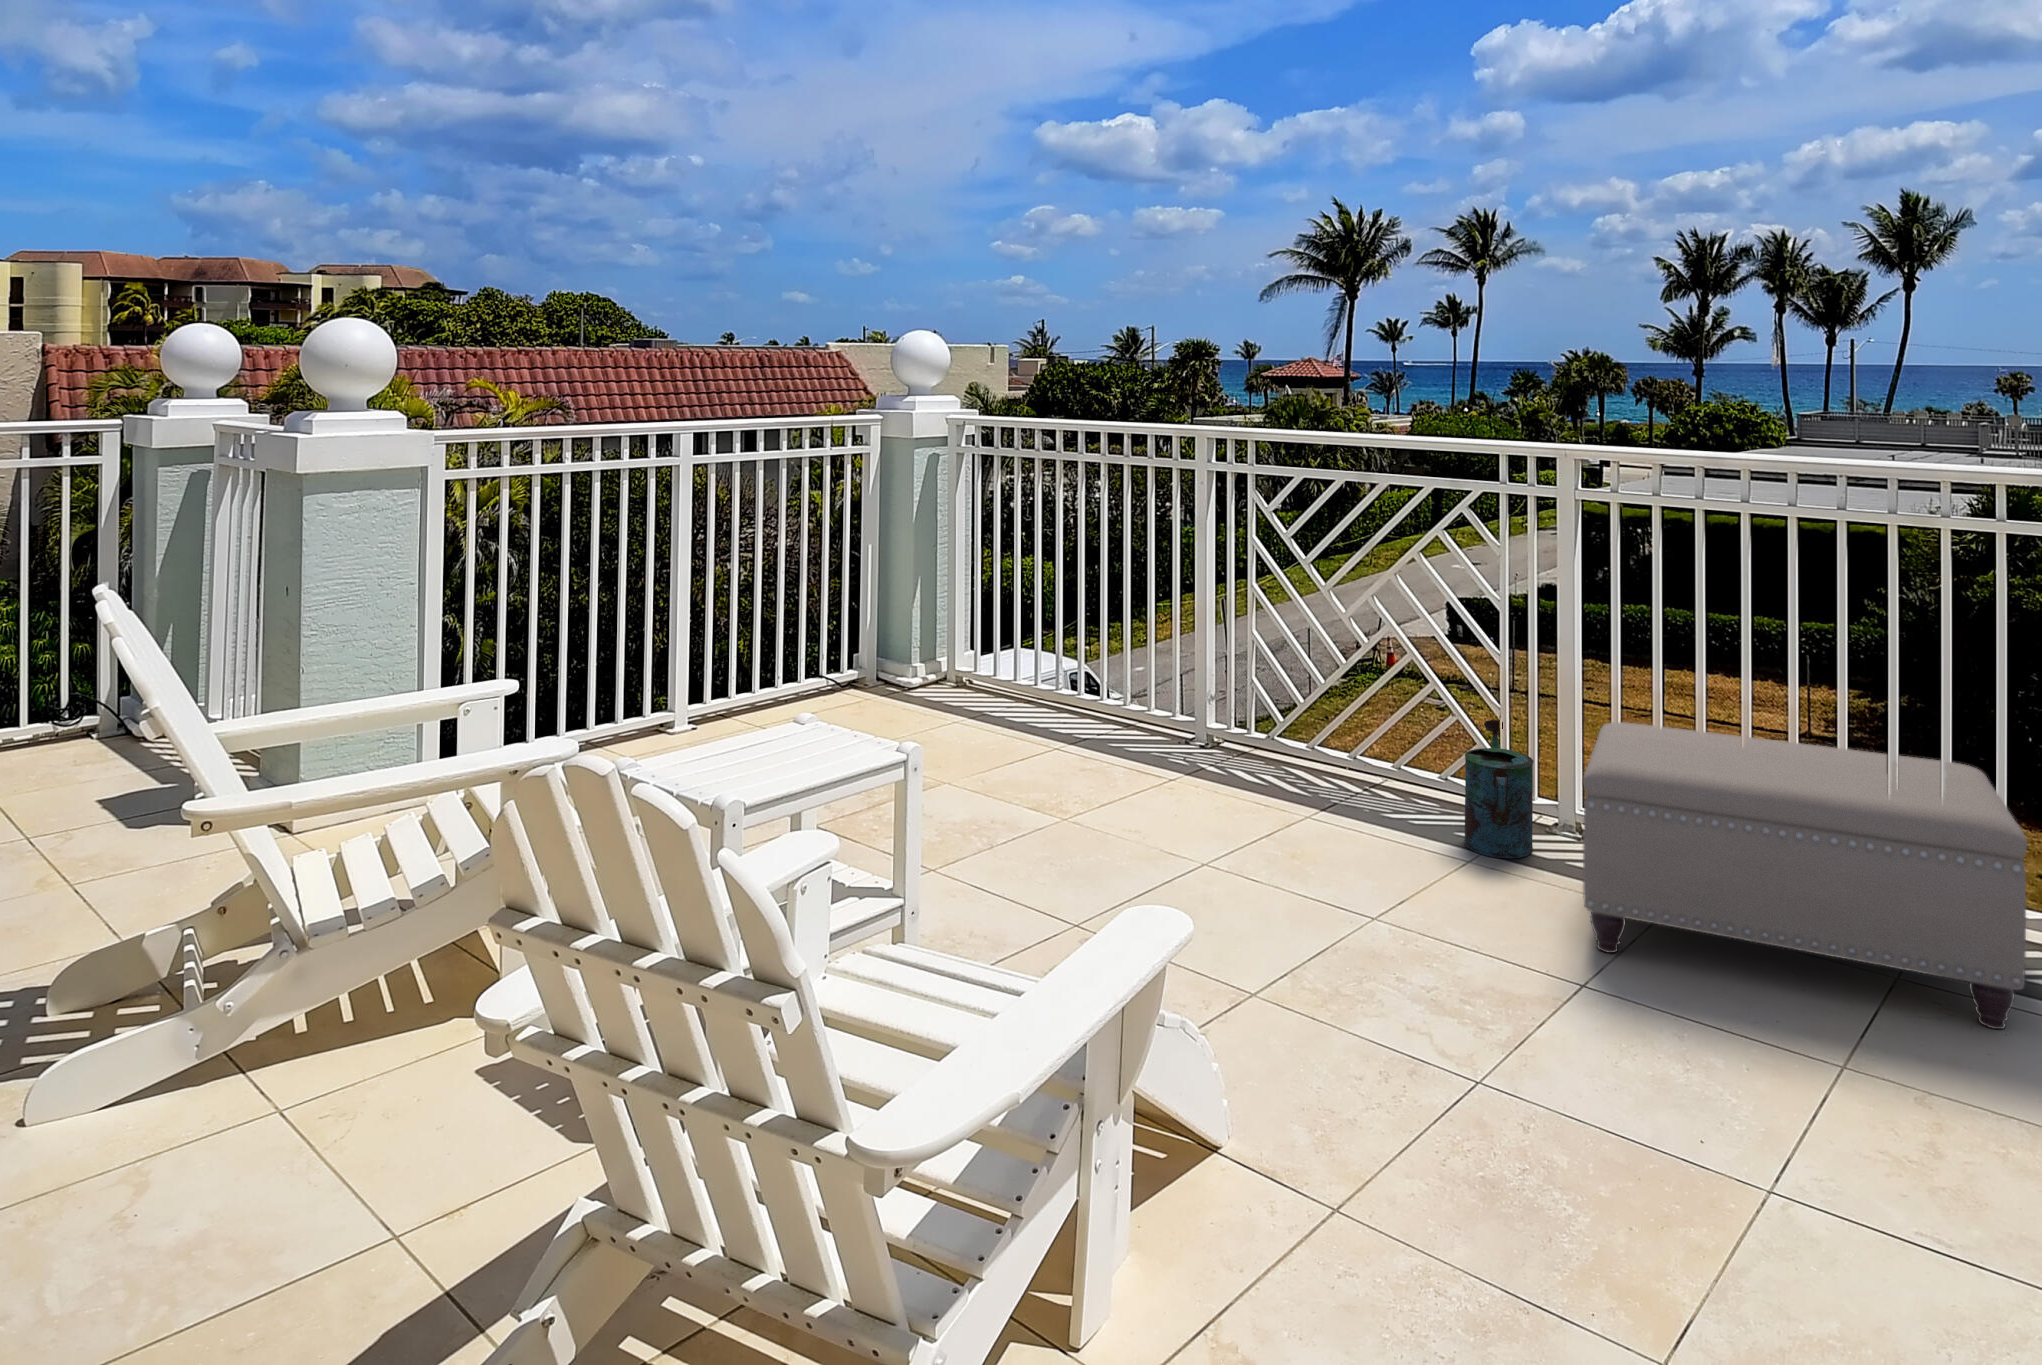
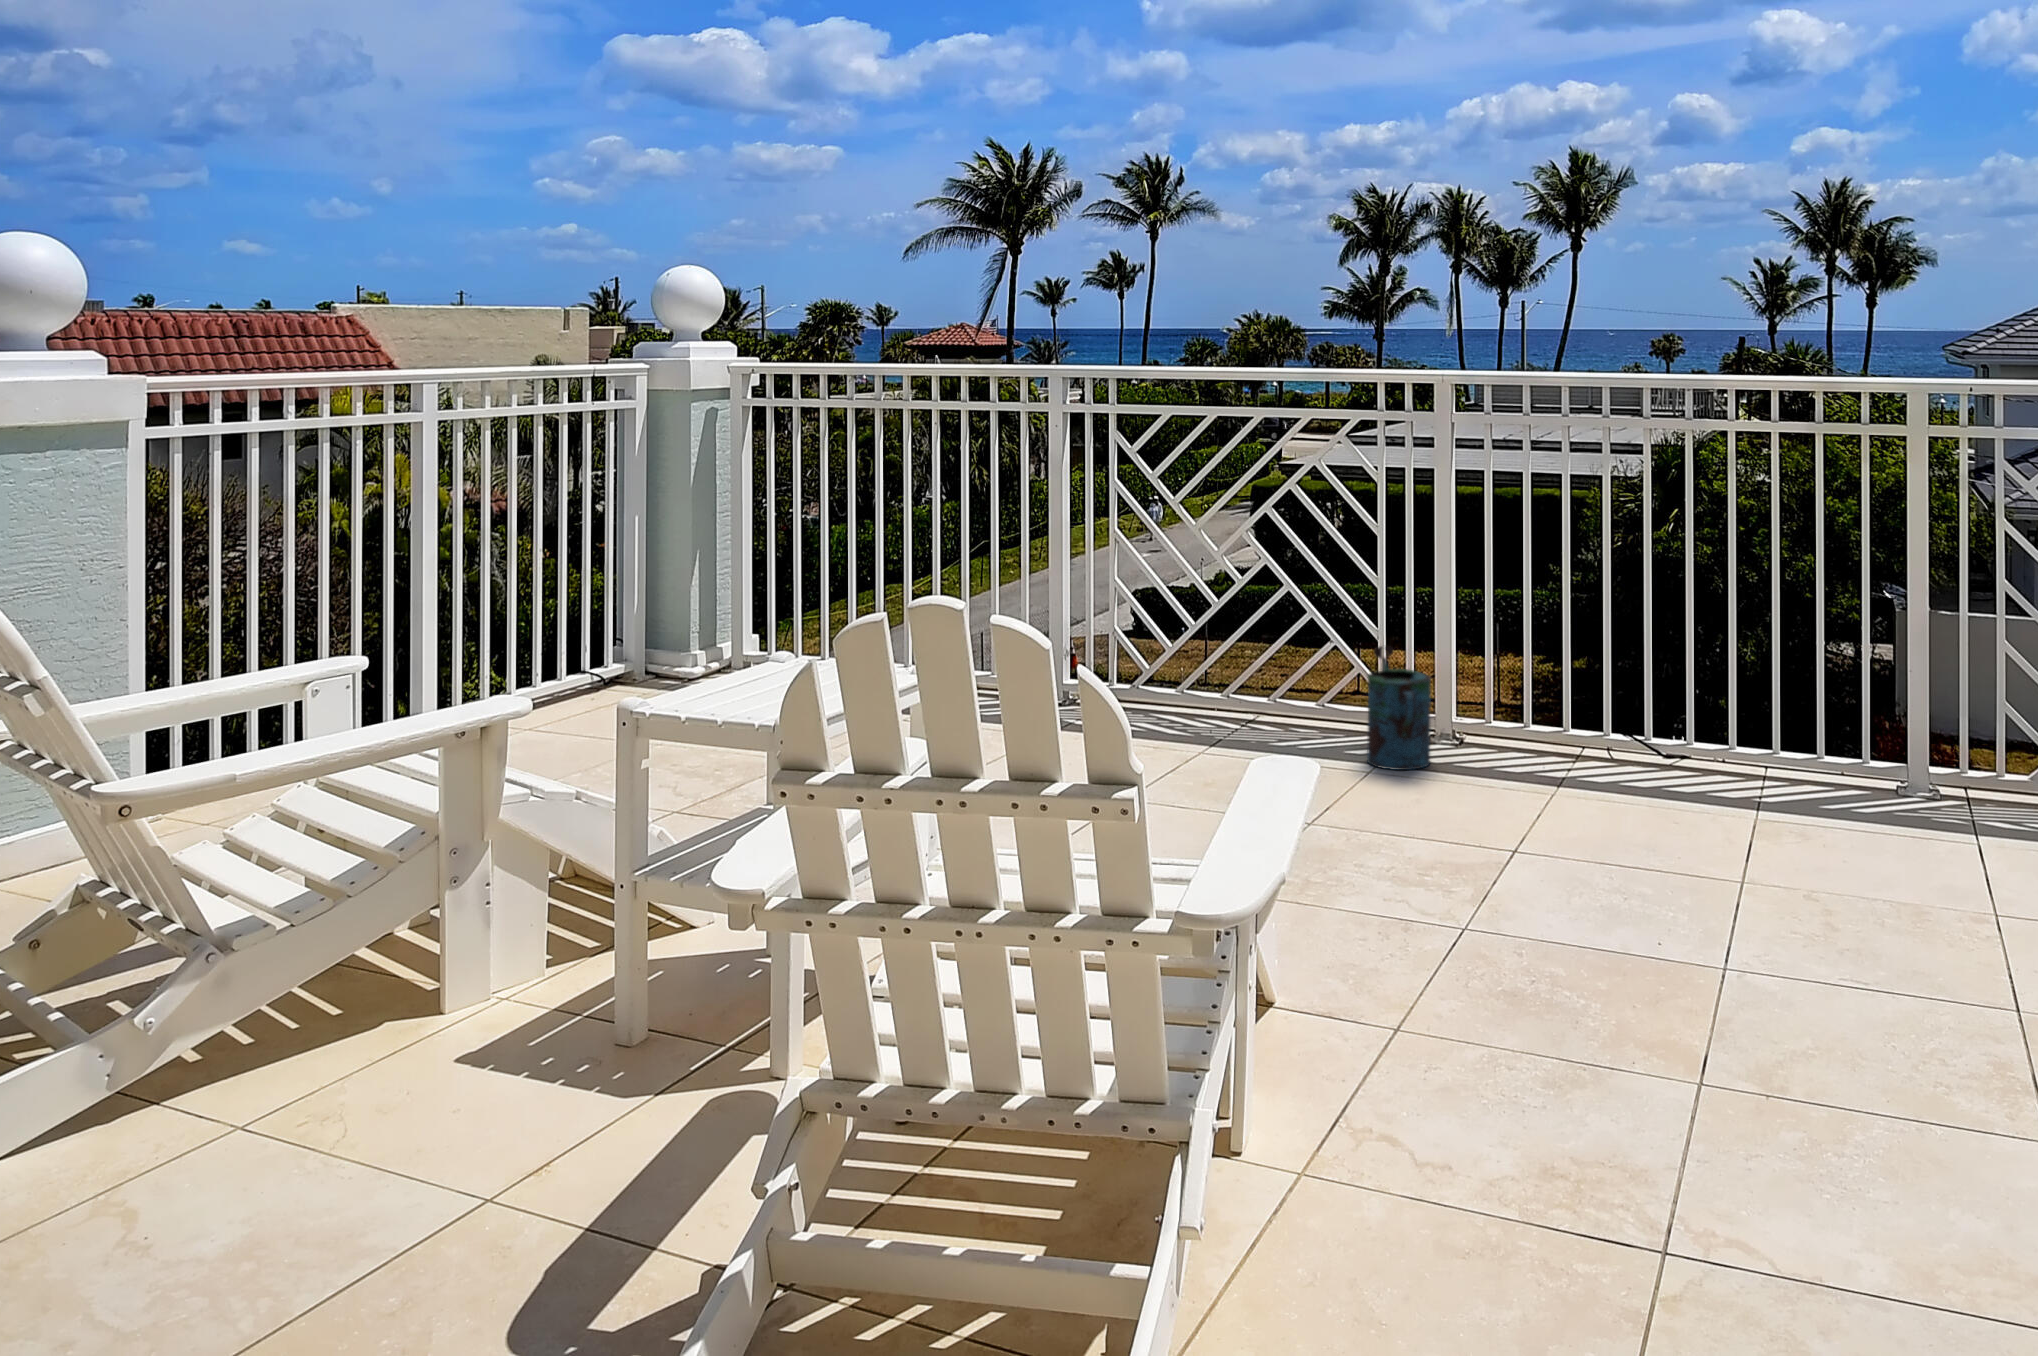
ottoman: present [1583,722,2027,1029] -> none [1499,627,1858,836]

